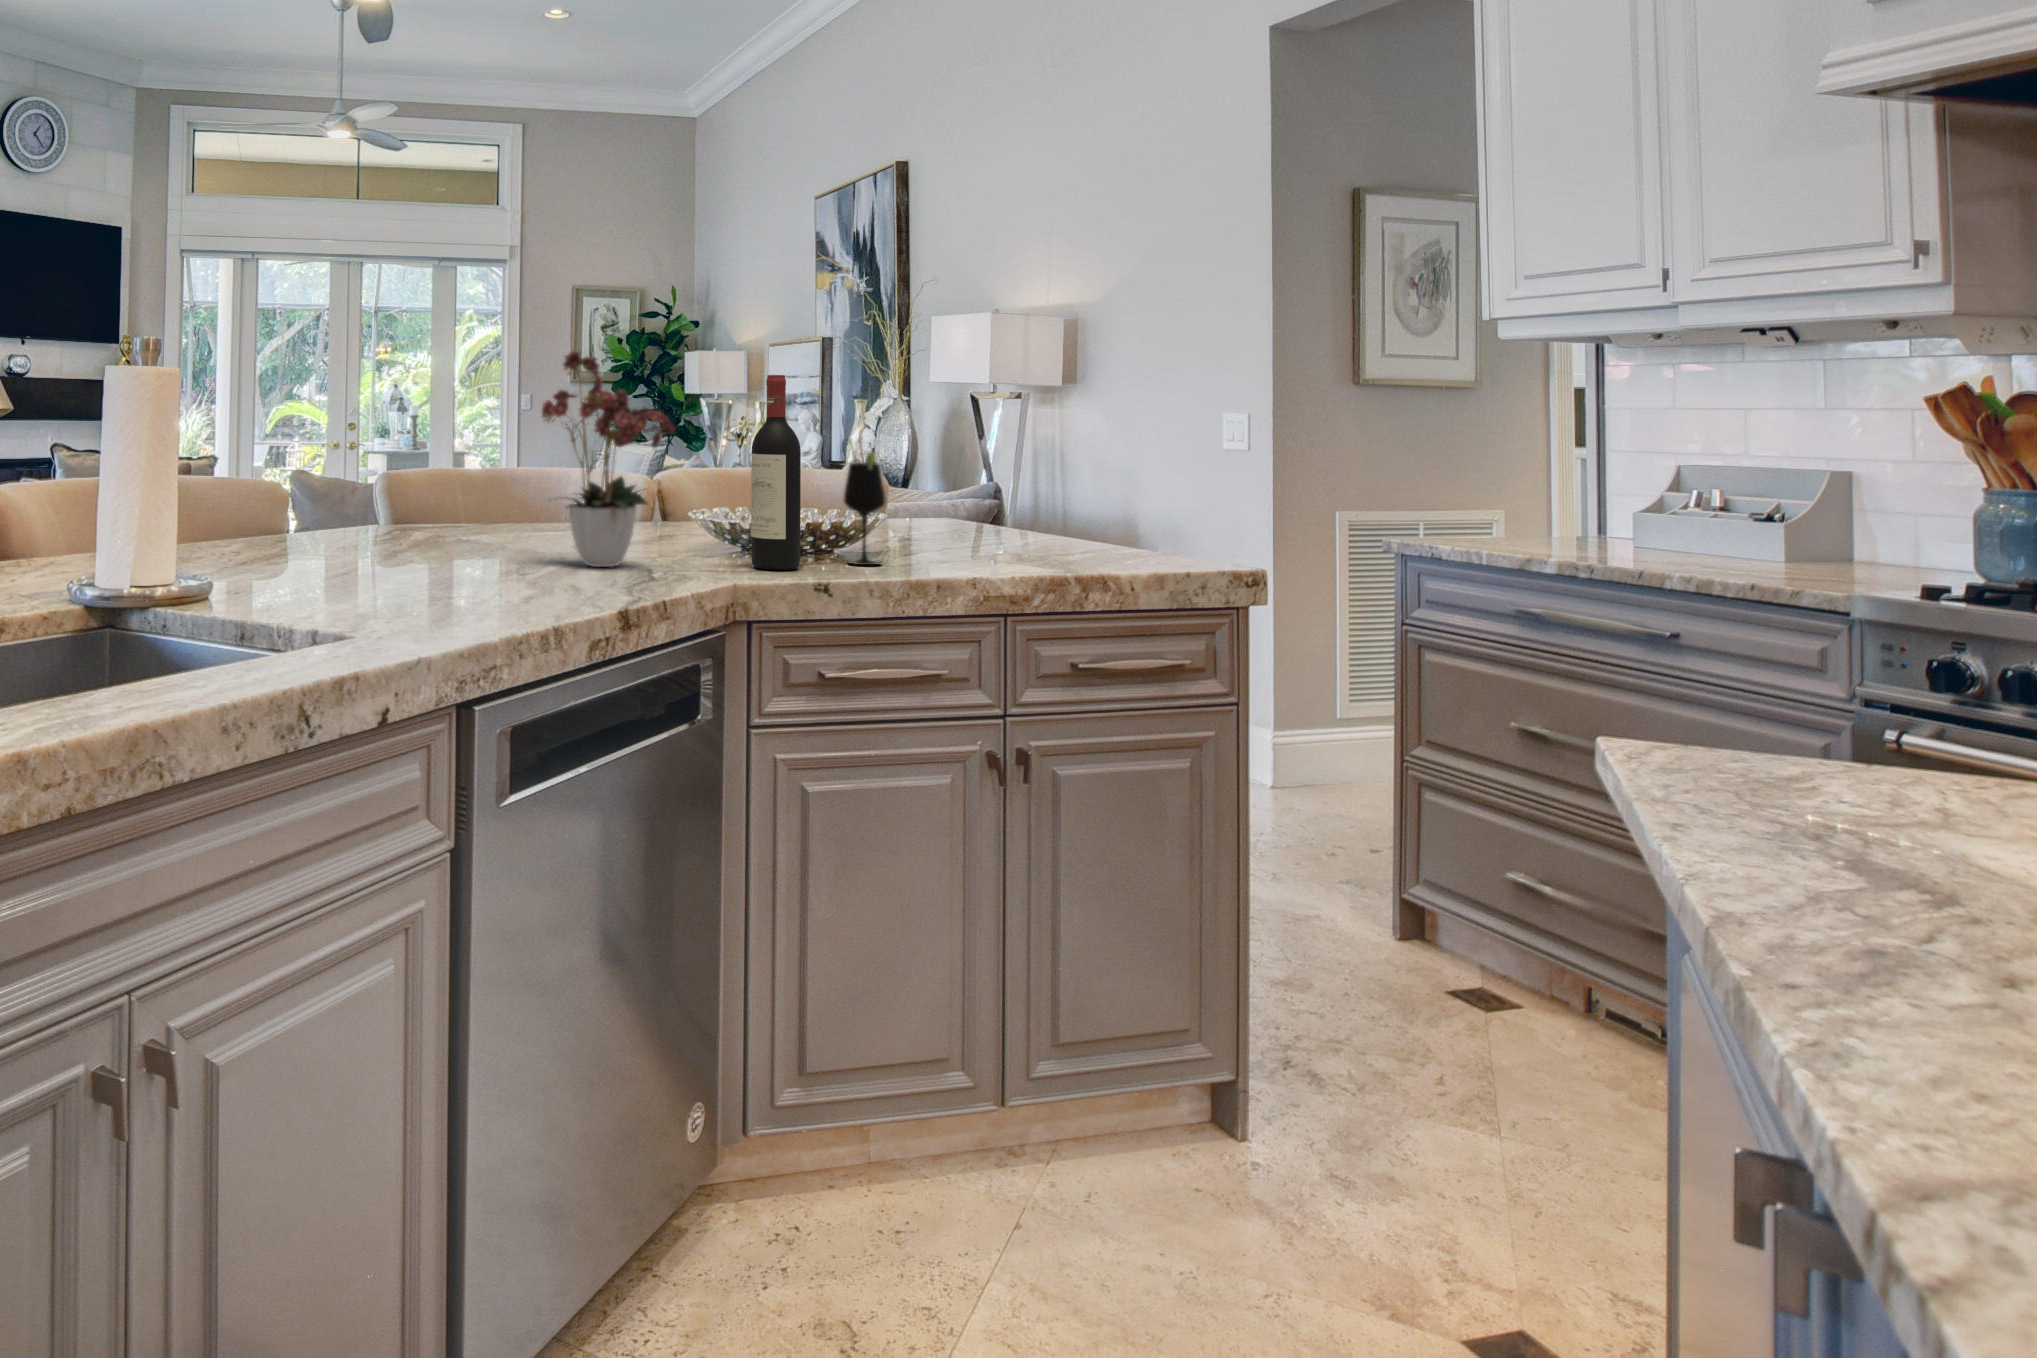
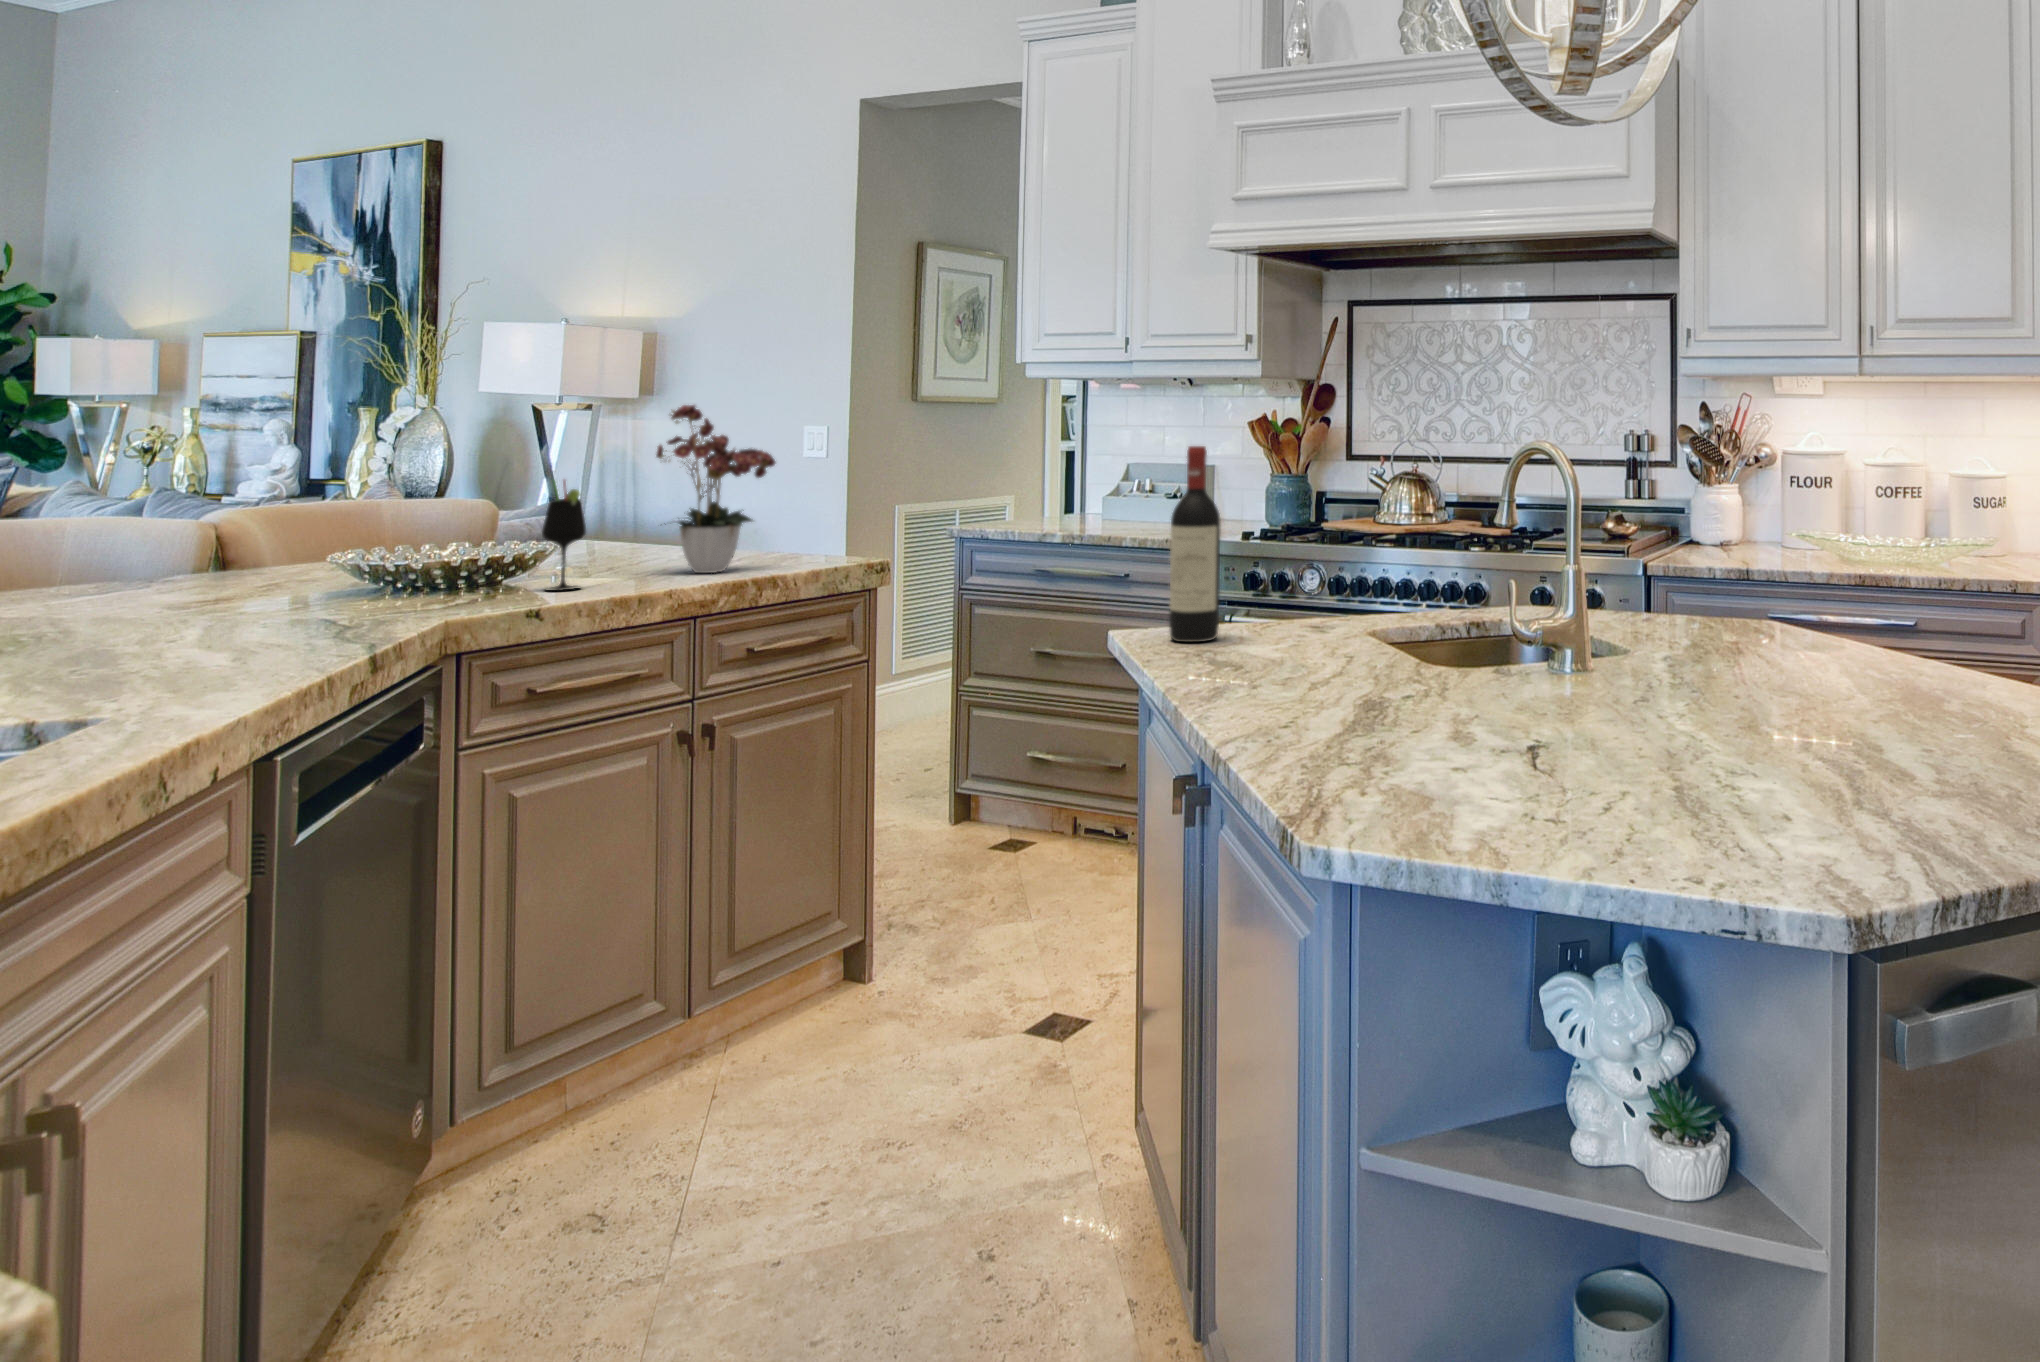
flower arrangement: present [541,351,675,567] -> present [656,405,776,573]
wine bottle: present [751,375,801,570] -> present [1169,446,1221,642]

